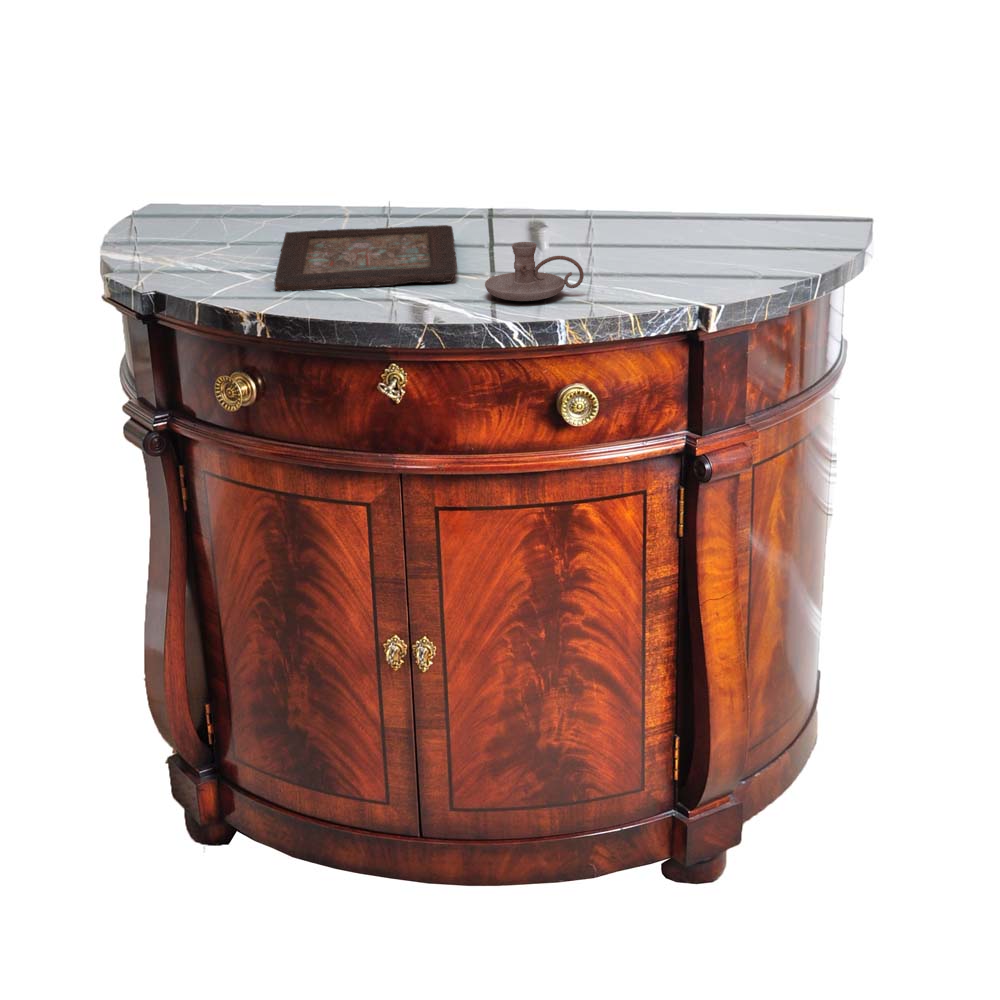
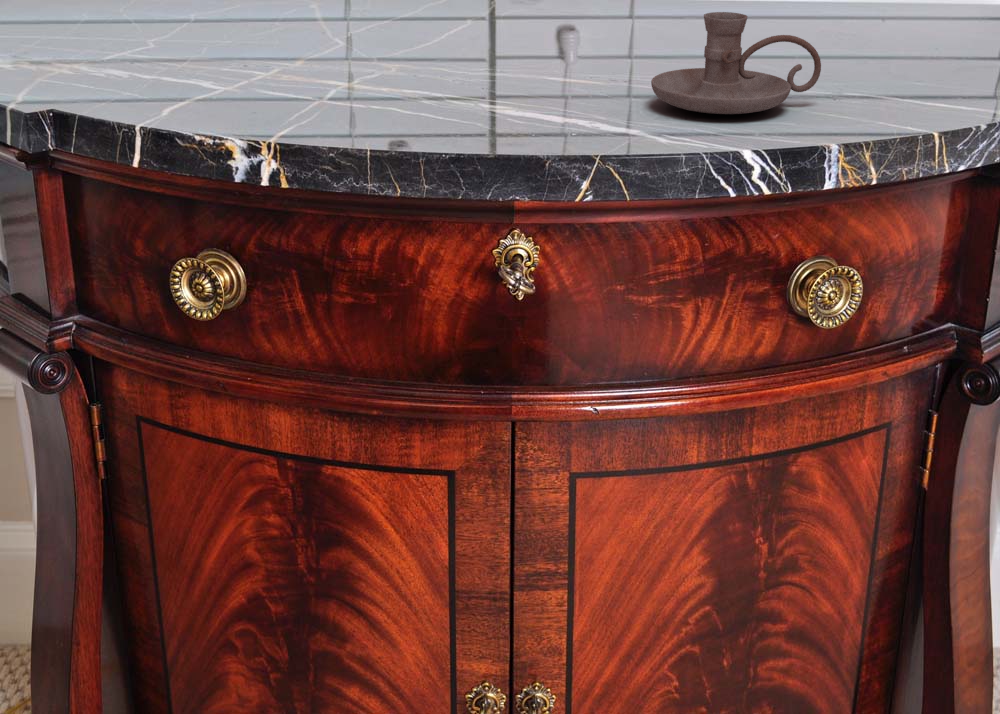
decorative tray: present [274,225,457,291] -> none [244,11,578,107]

